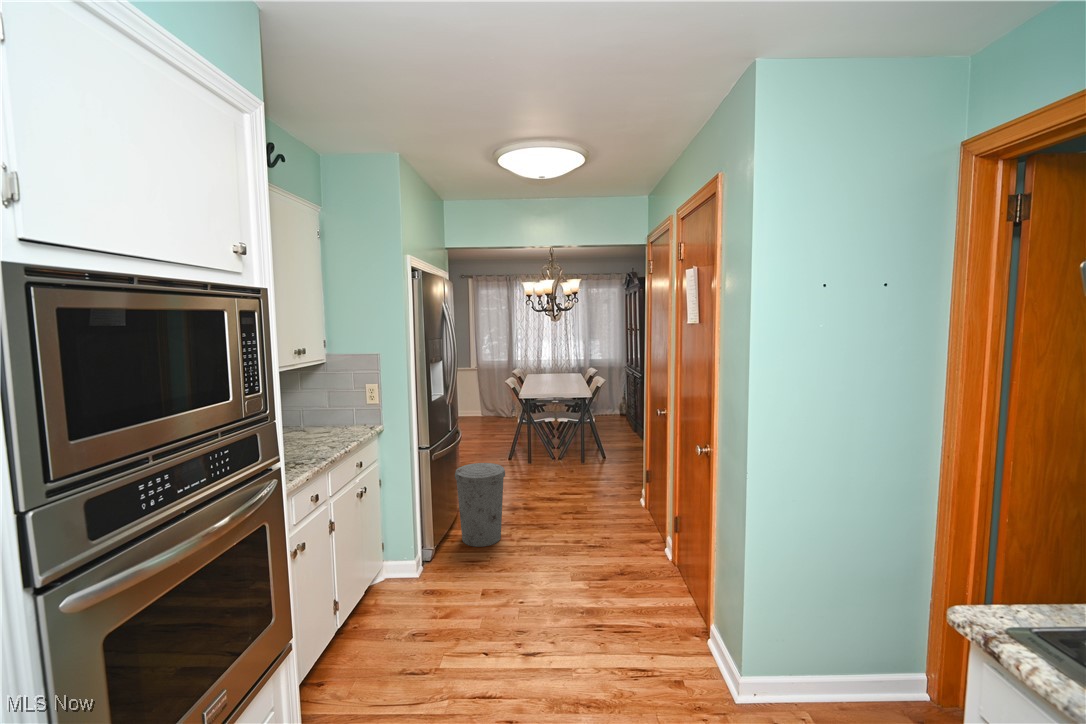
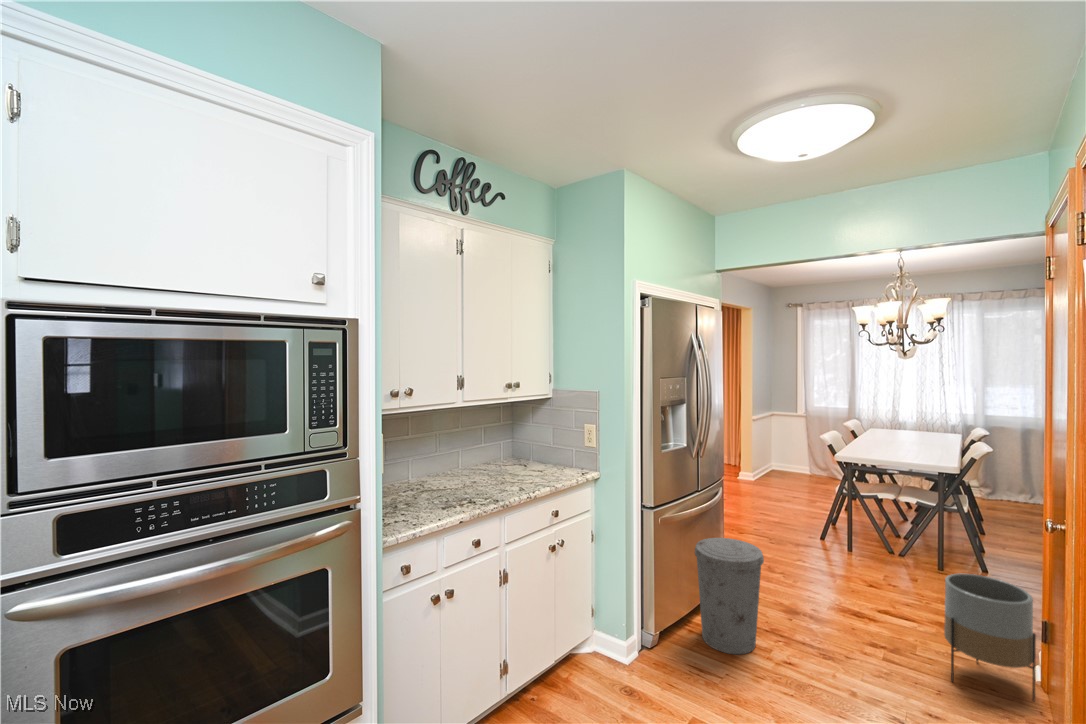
planter: none [602,453,644,519] -> present [944,574,1036,701]

